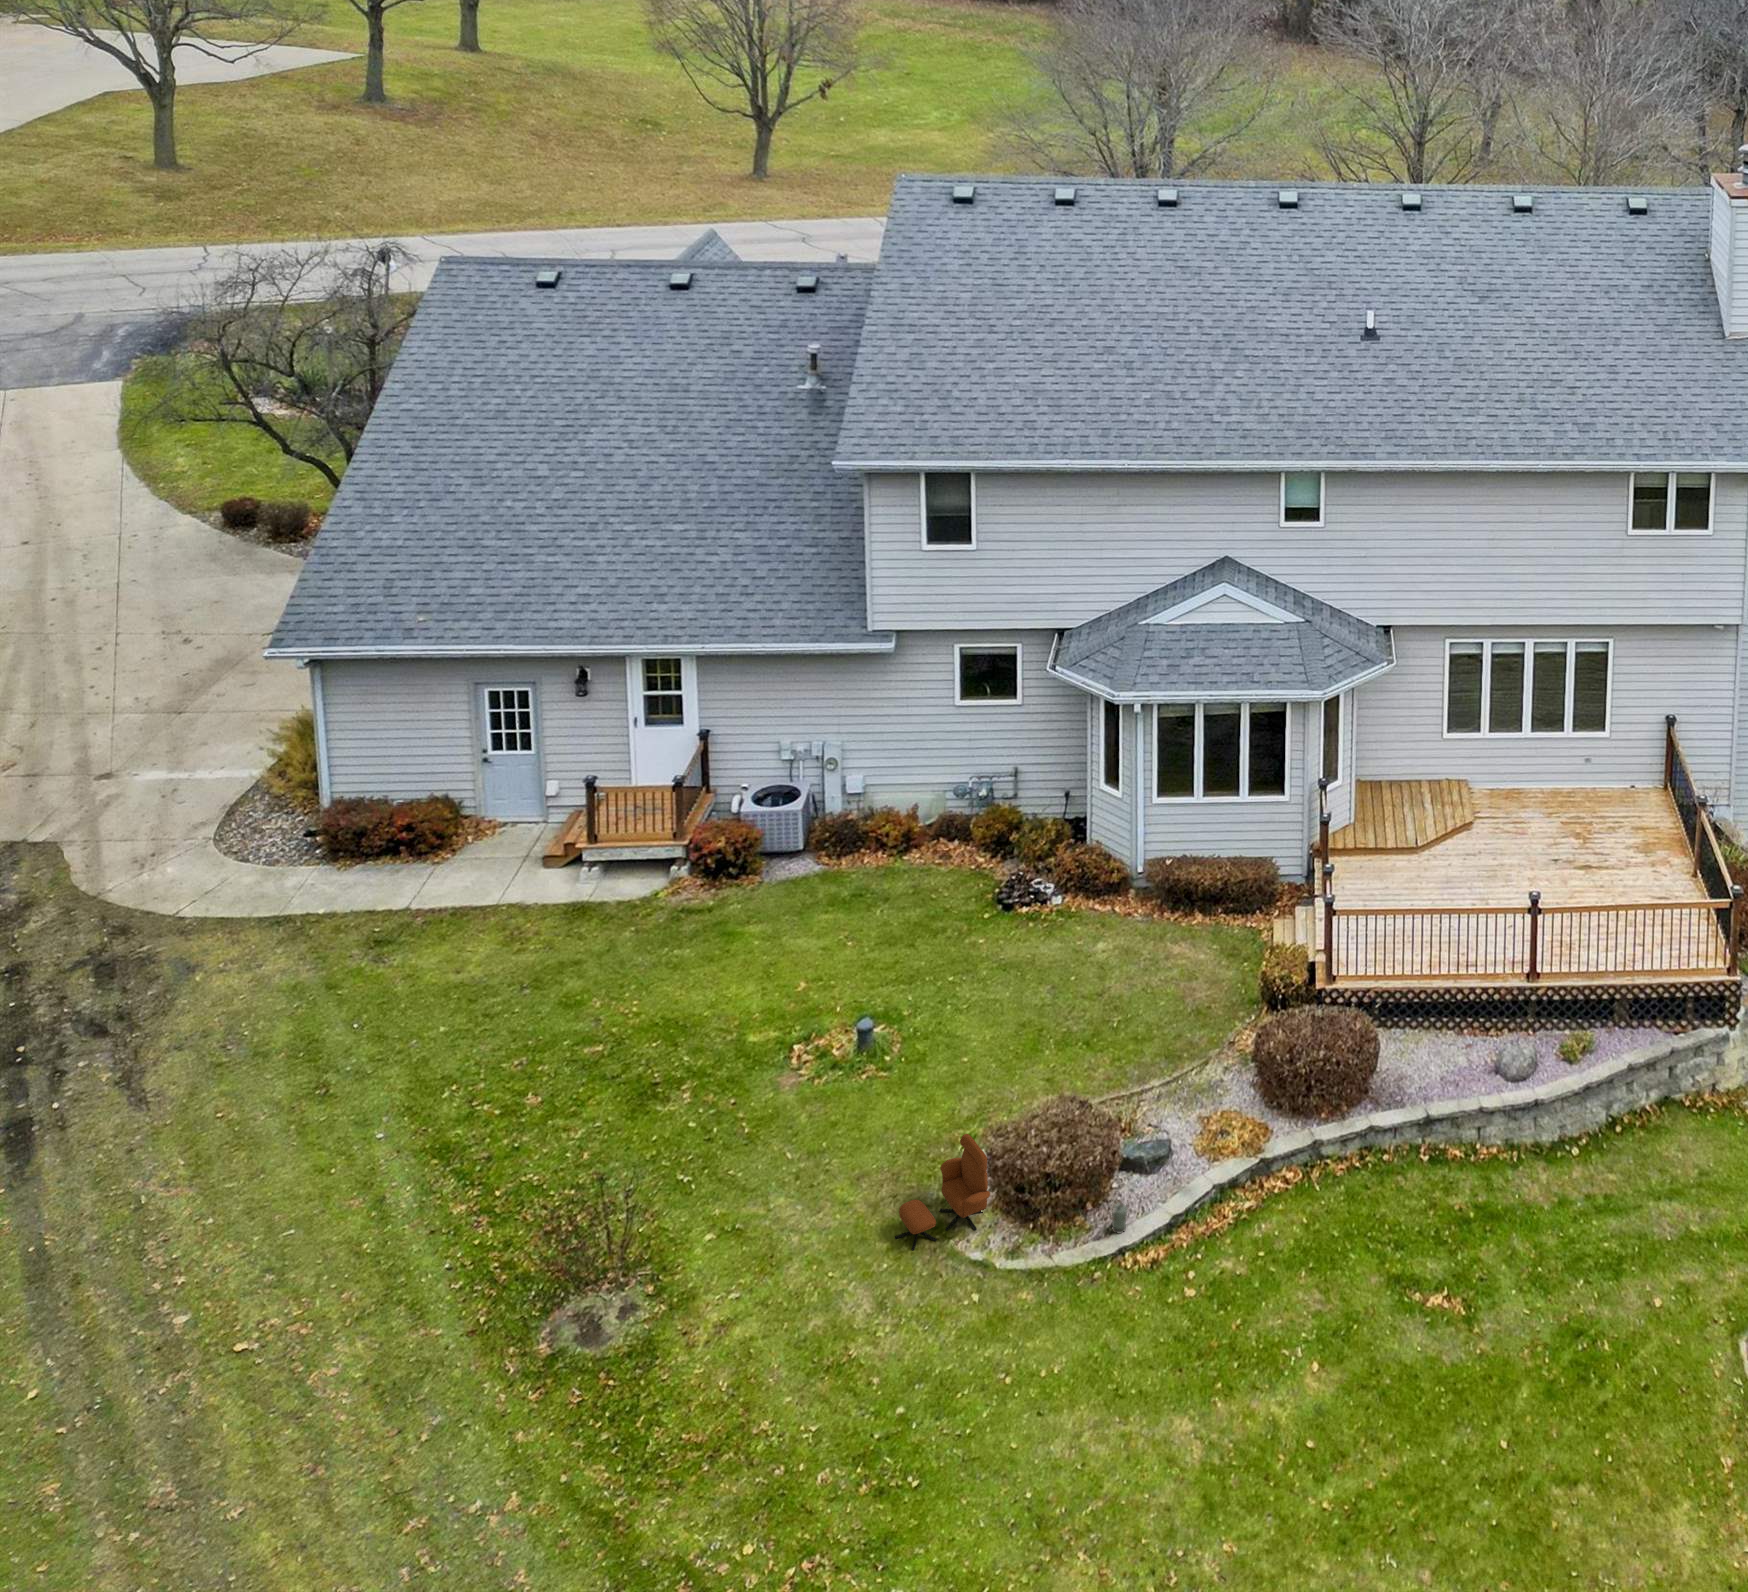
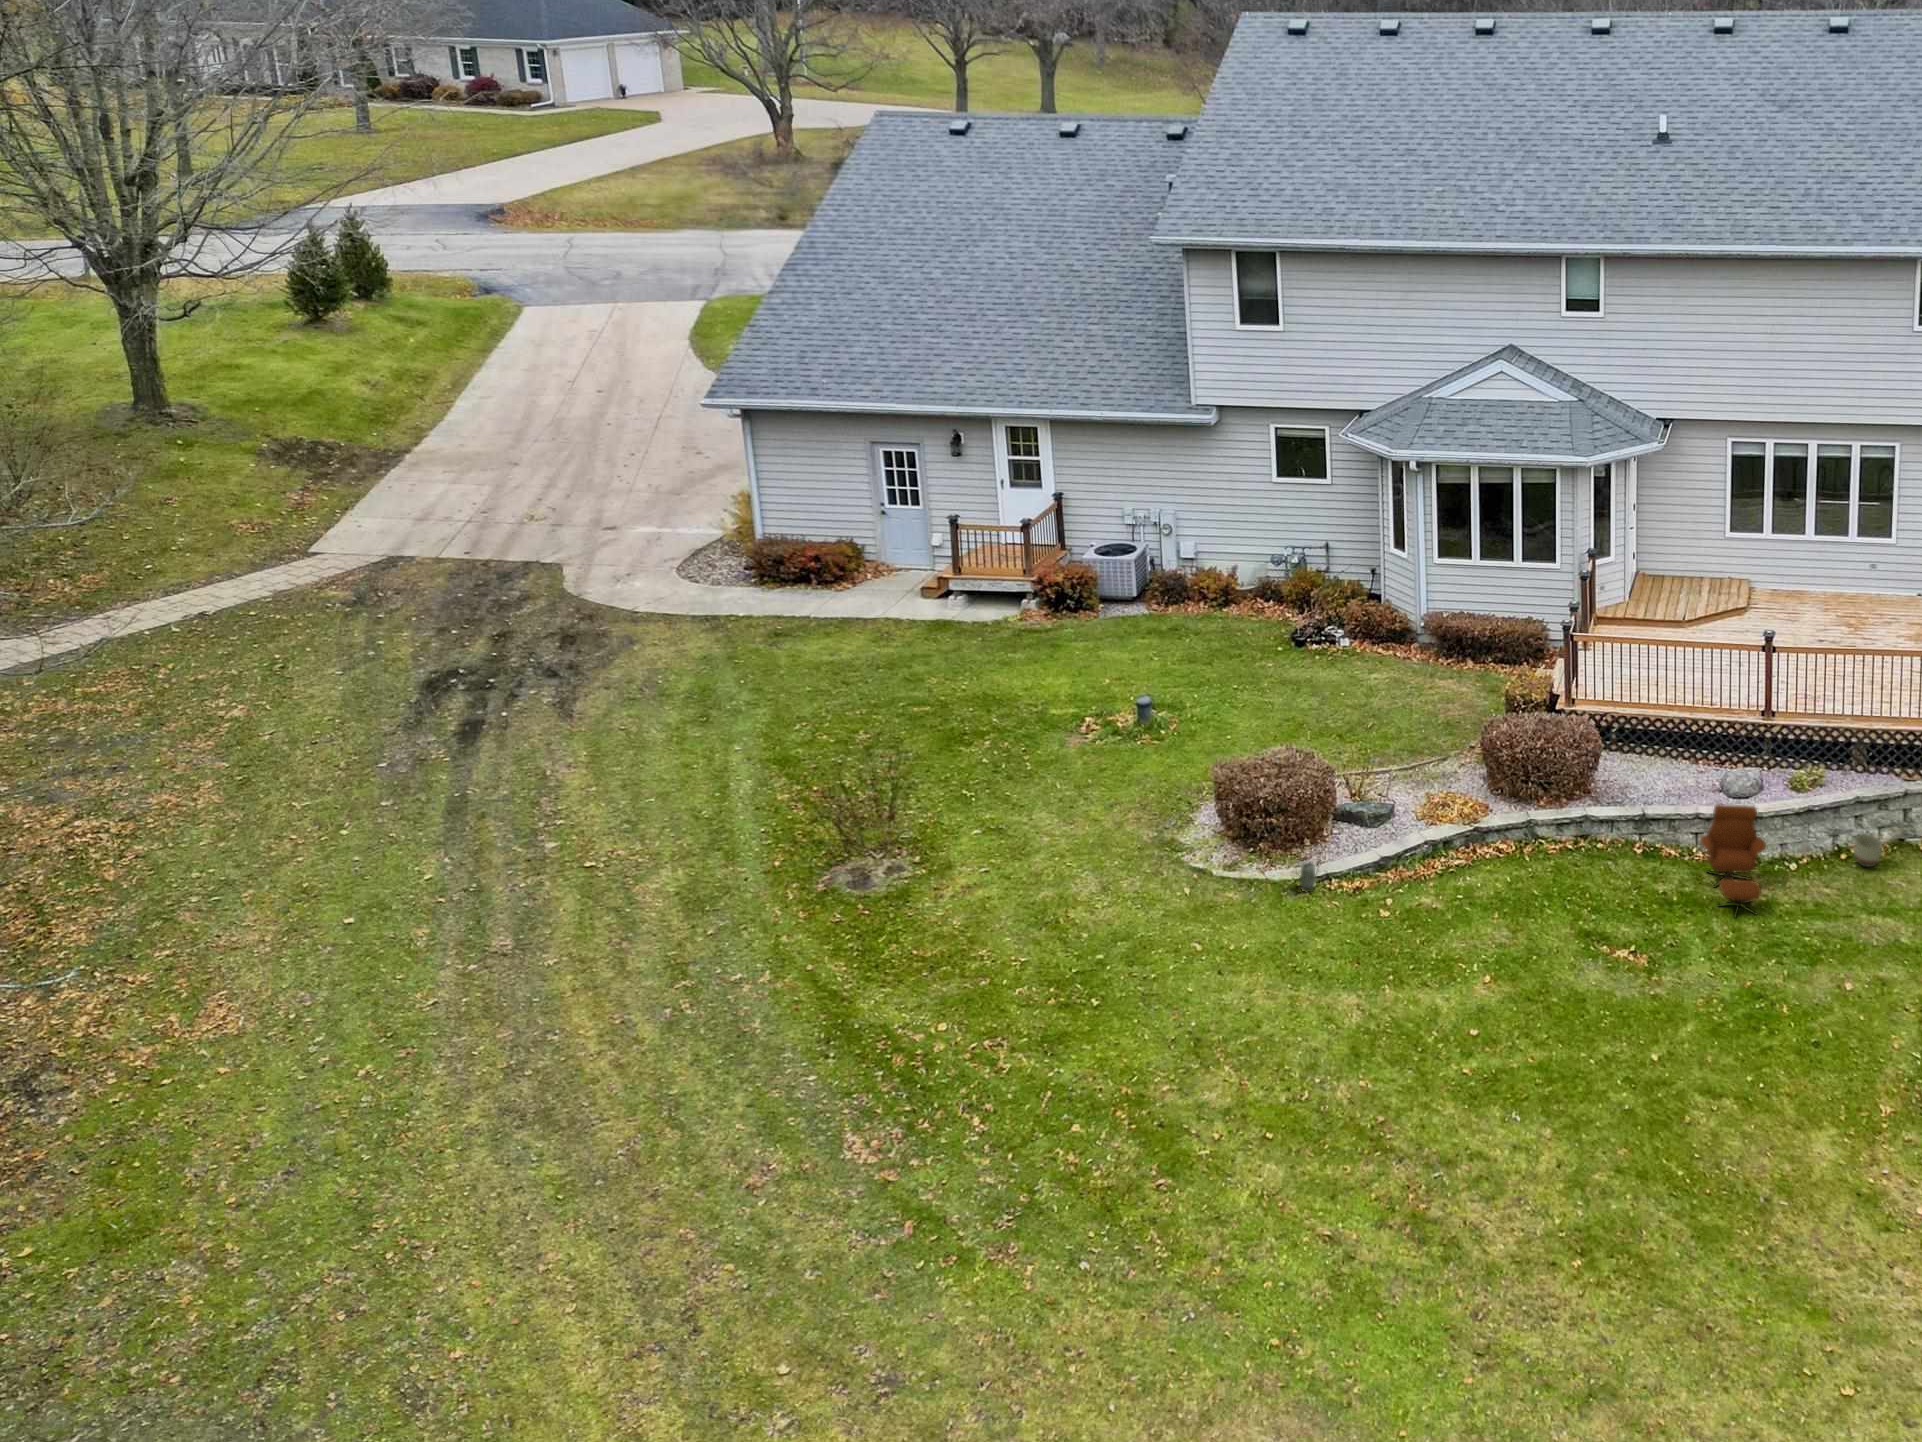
planter: none [1627,1099,1655,1133] -> present [1854,834,1882,867]
lounge chair: present [895,1134,990,1251] -> present [1700,804,1766,917]

